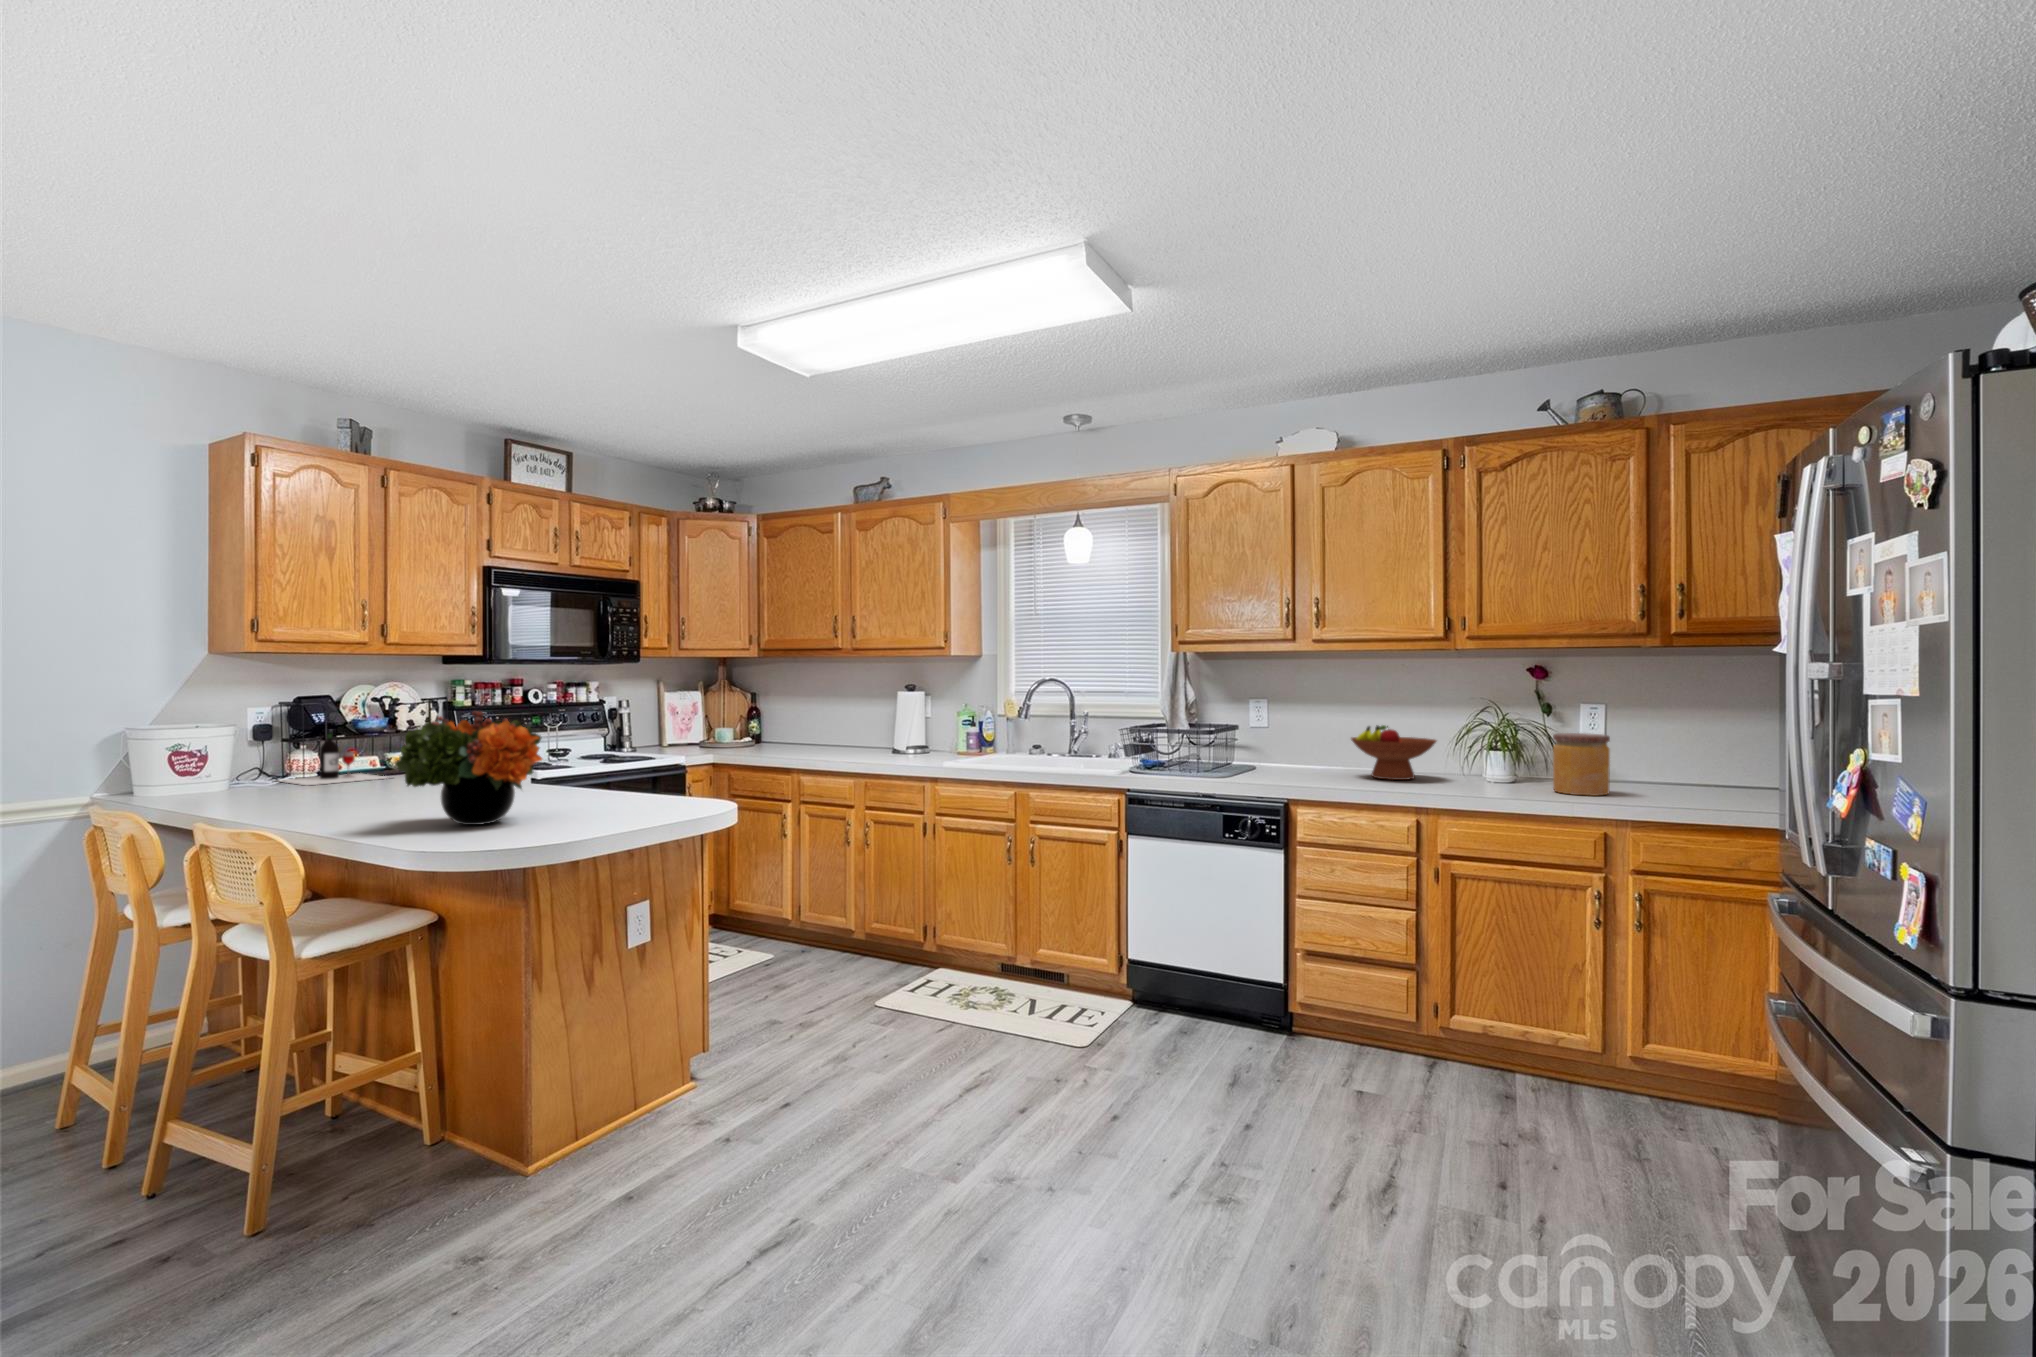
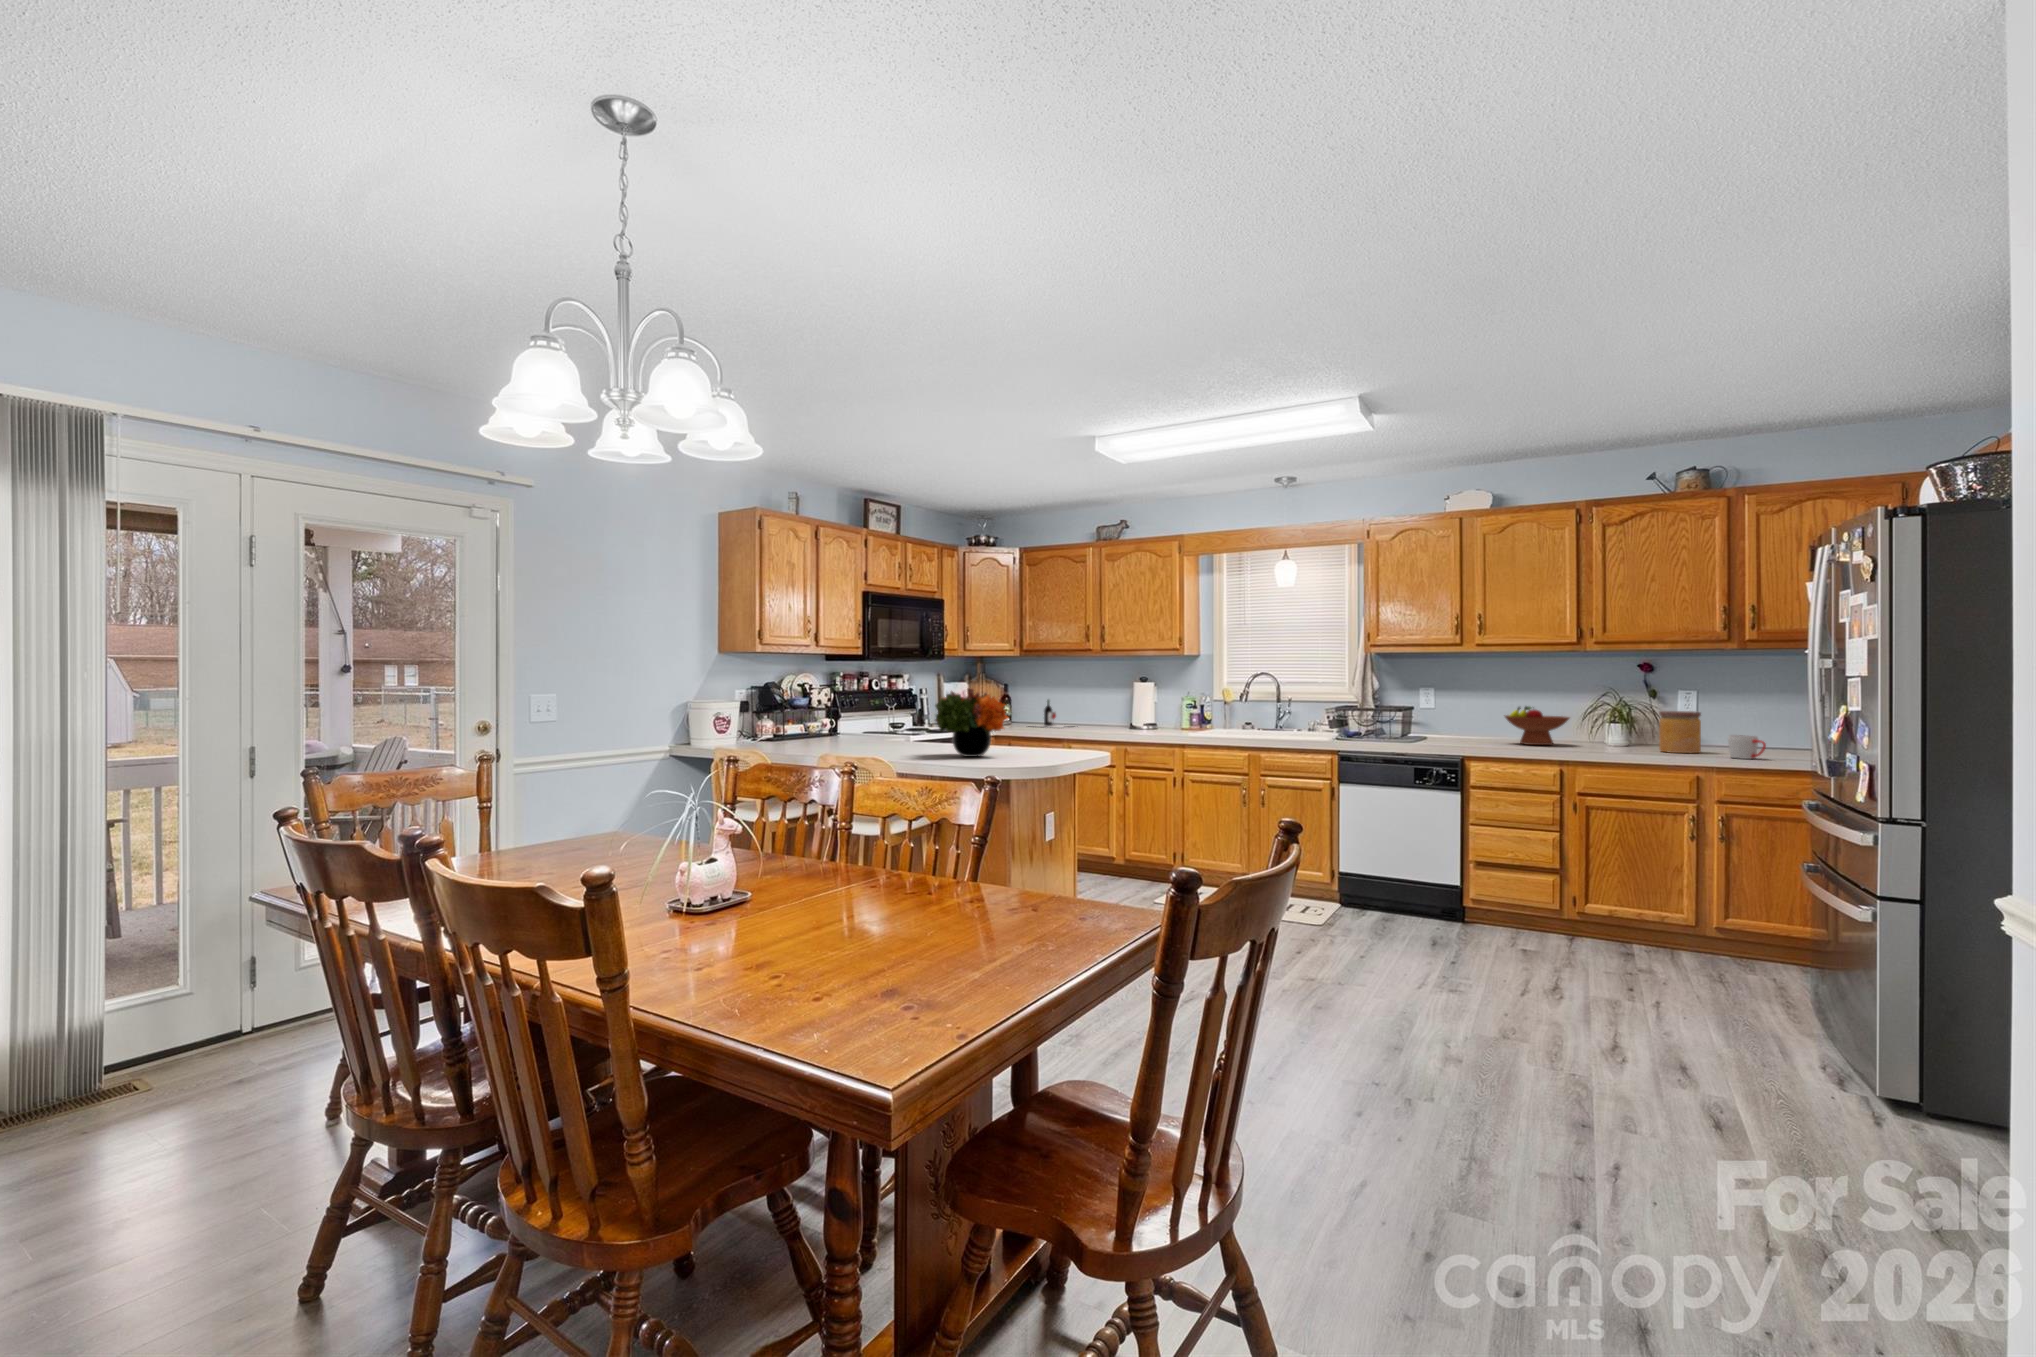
wine bottle: present [280,734,387,785] -> present [1037,700,1066,728]
mug: none [1648,772,1703,808] -> present [1728,735,1766,759]

